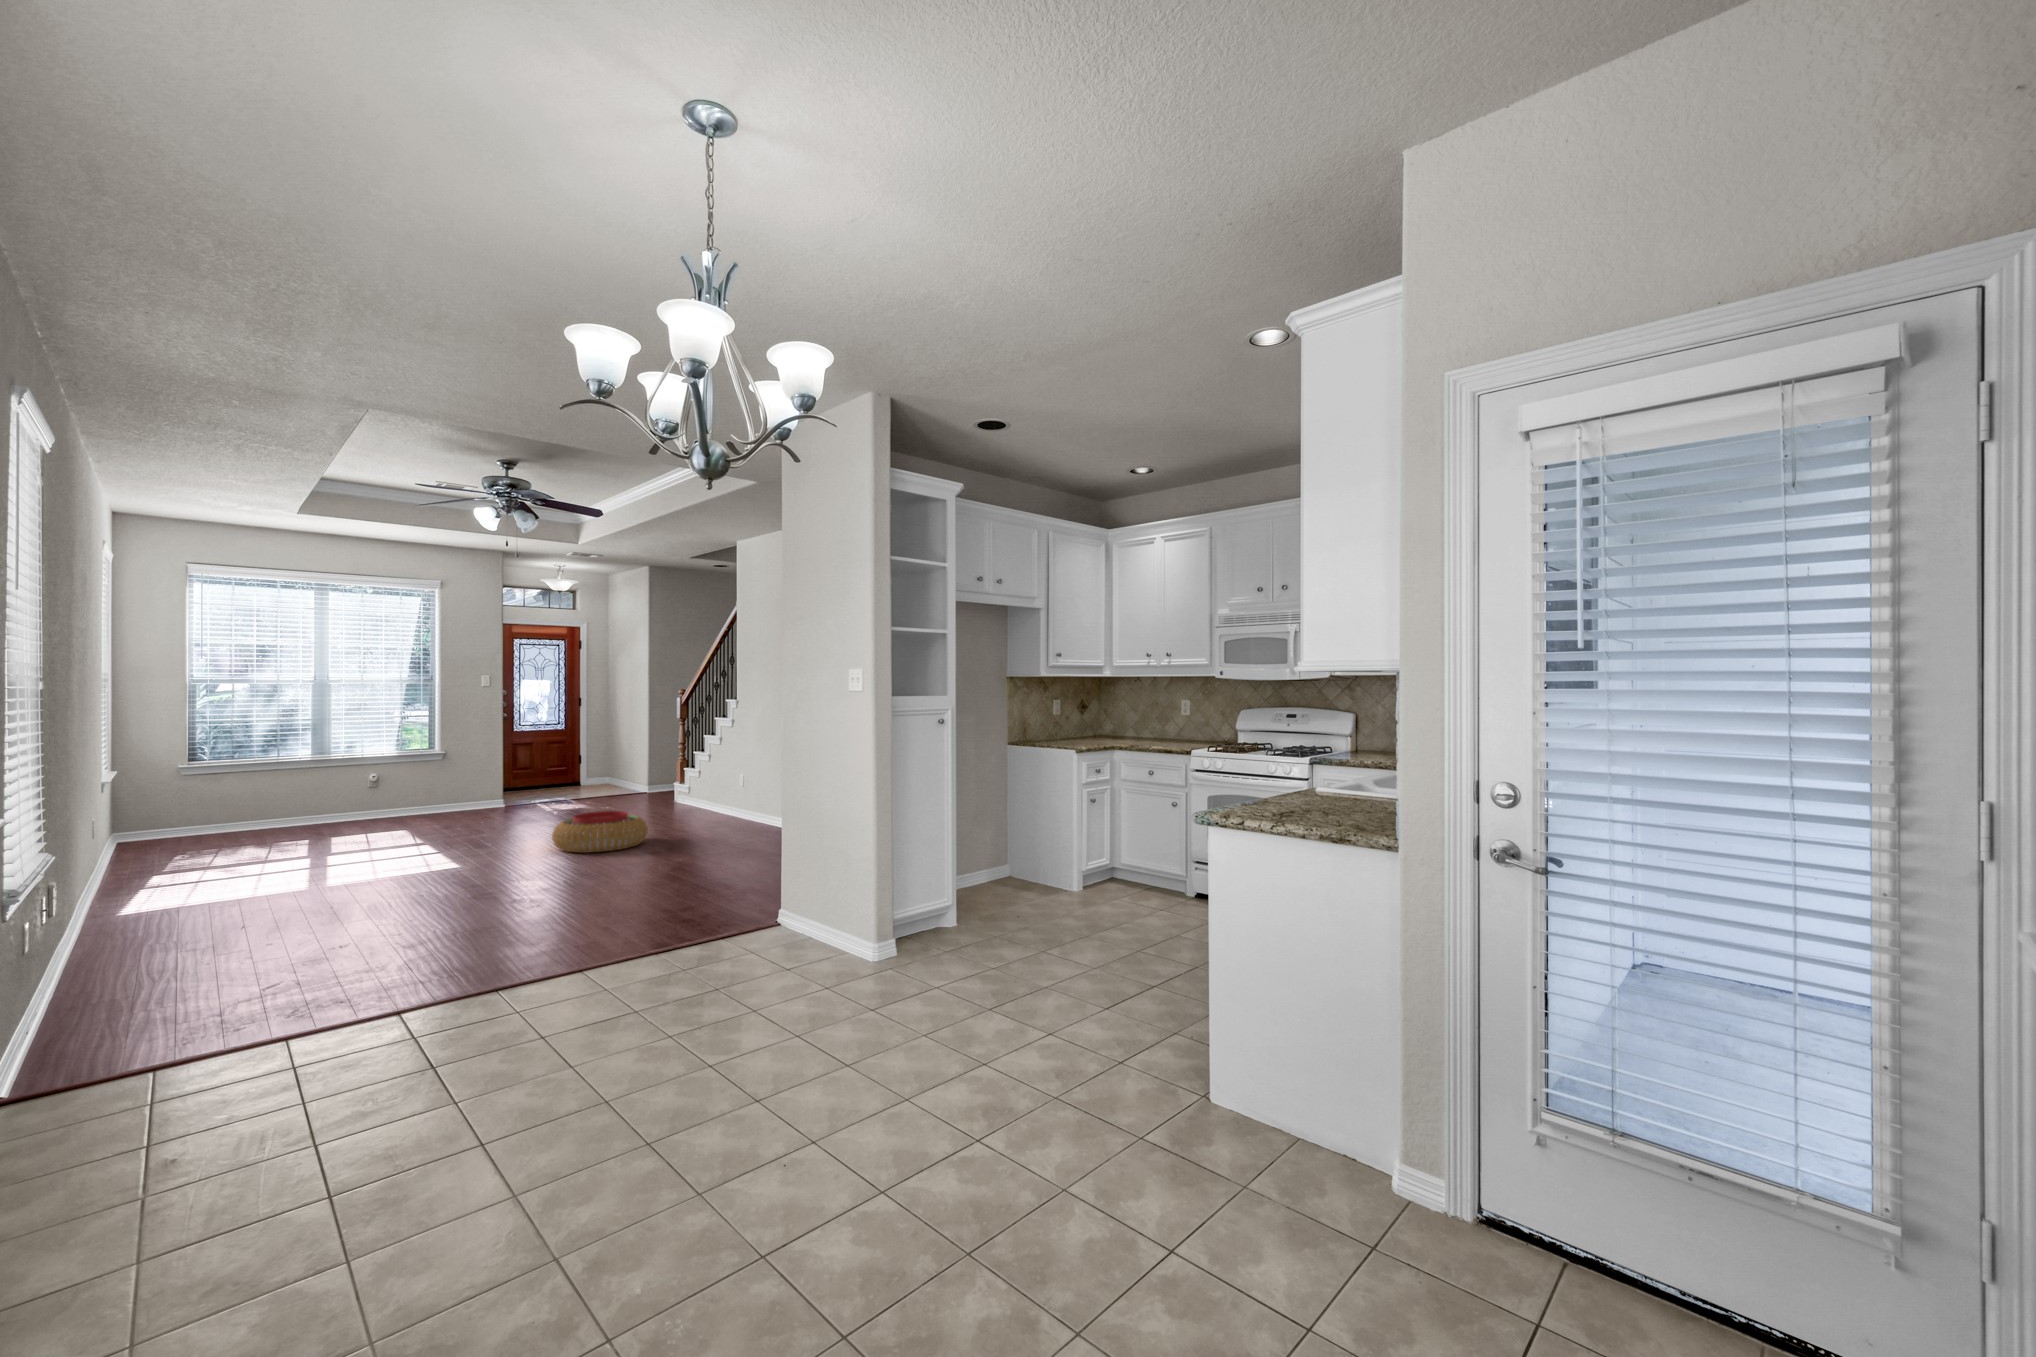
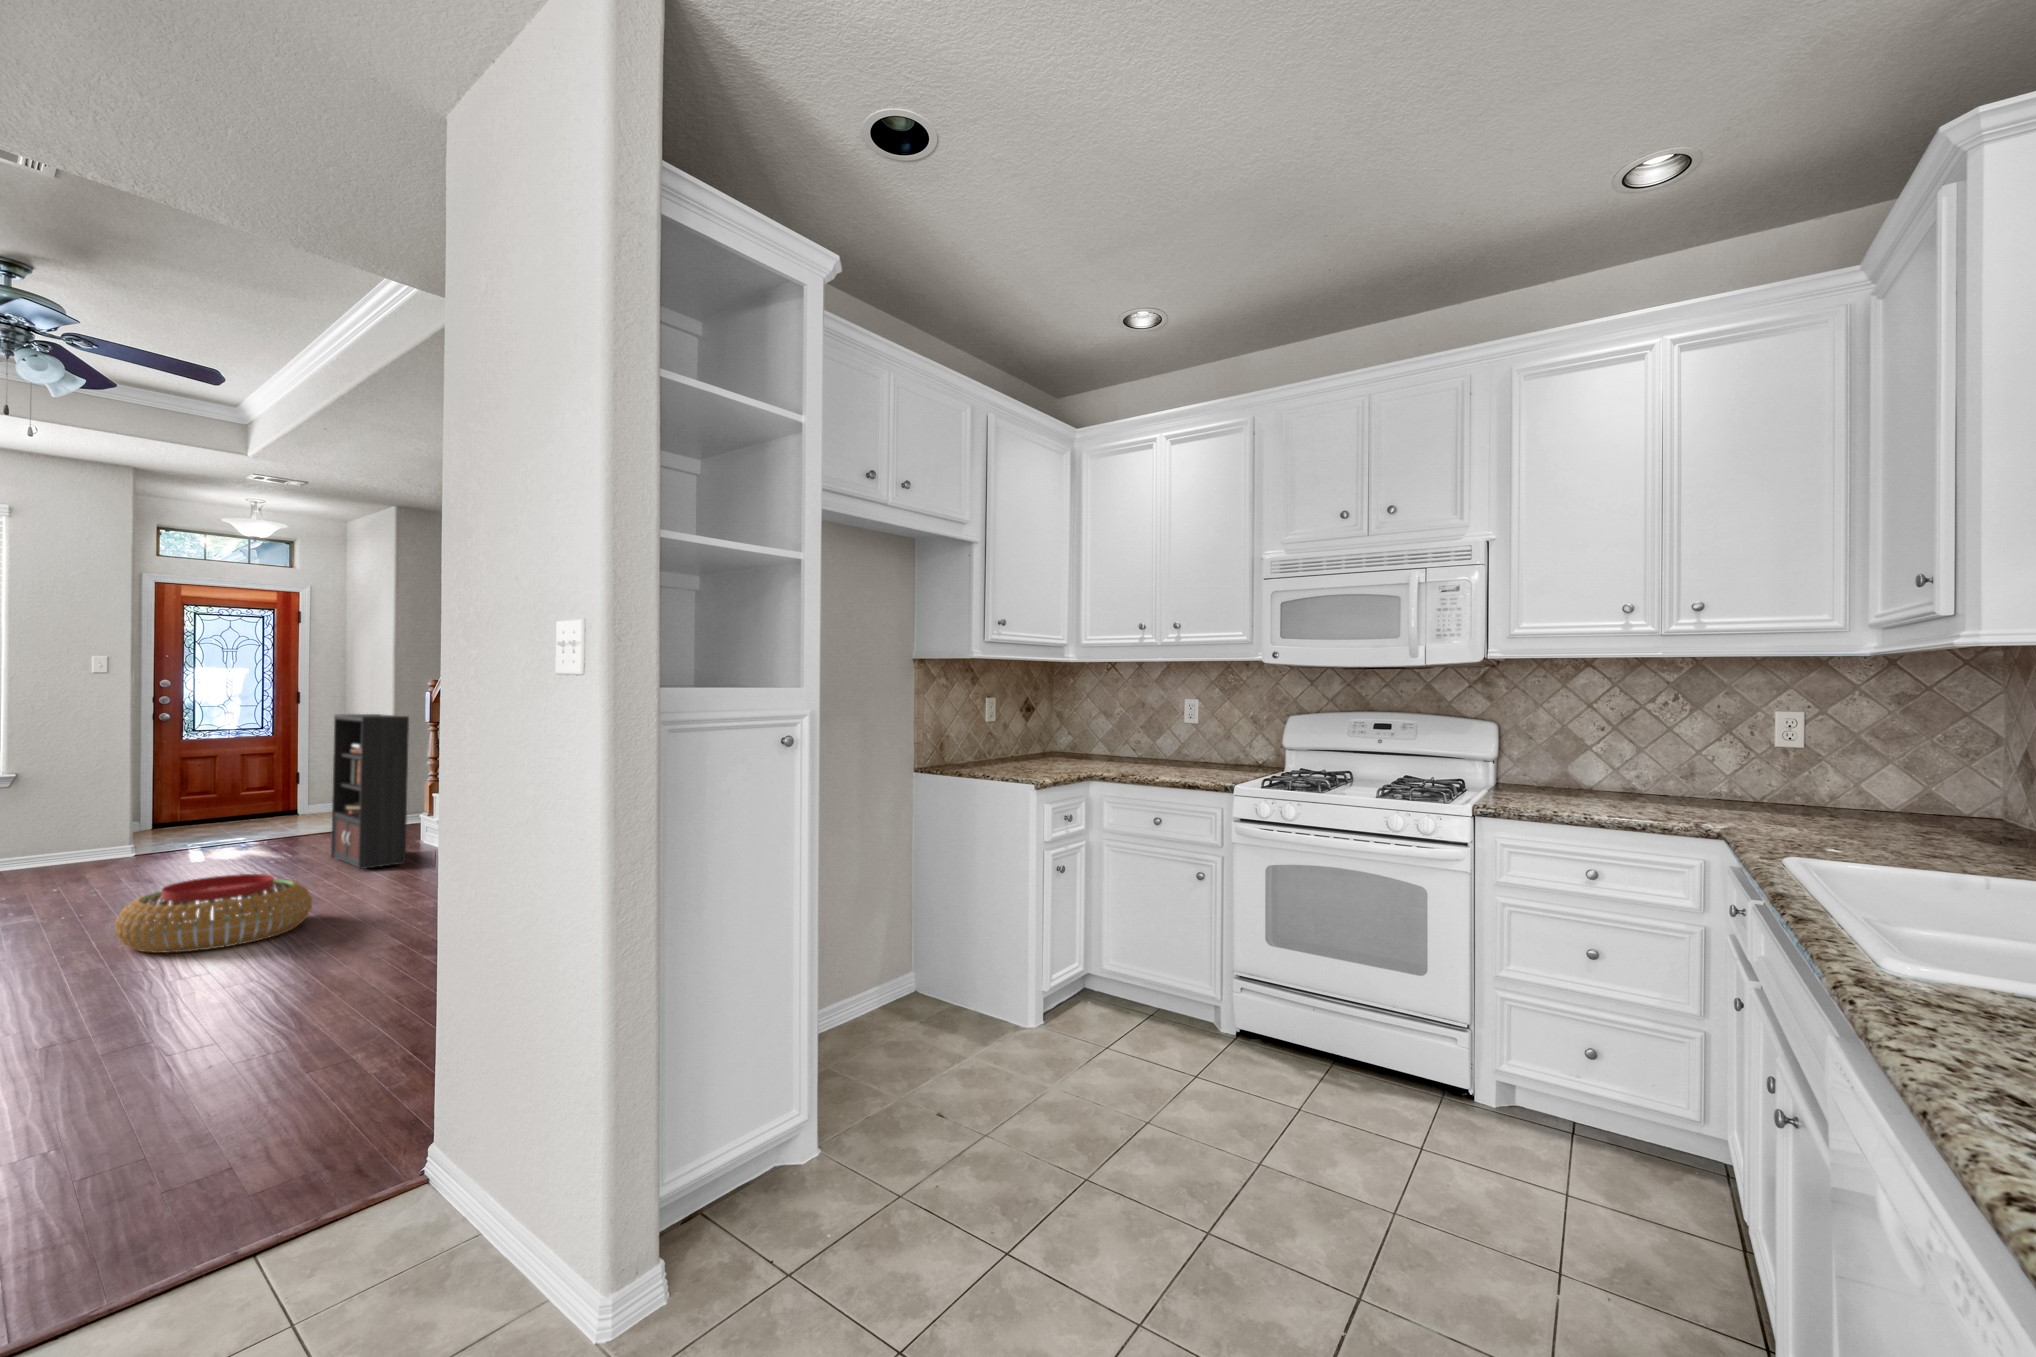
bookcase: none [629,713,705,816] -> present [331,714,409,869]

